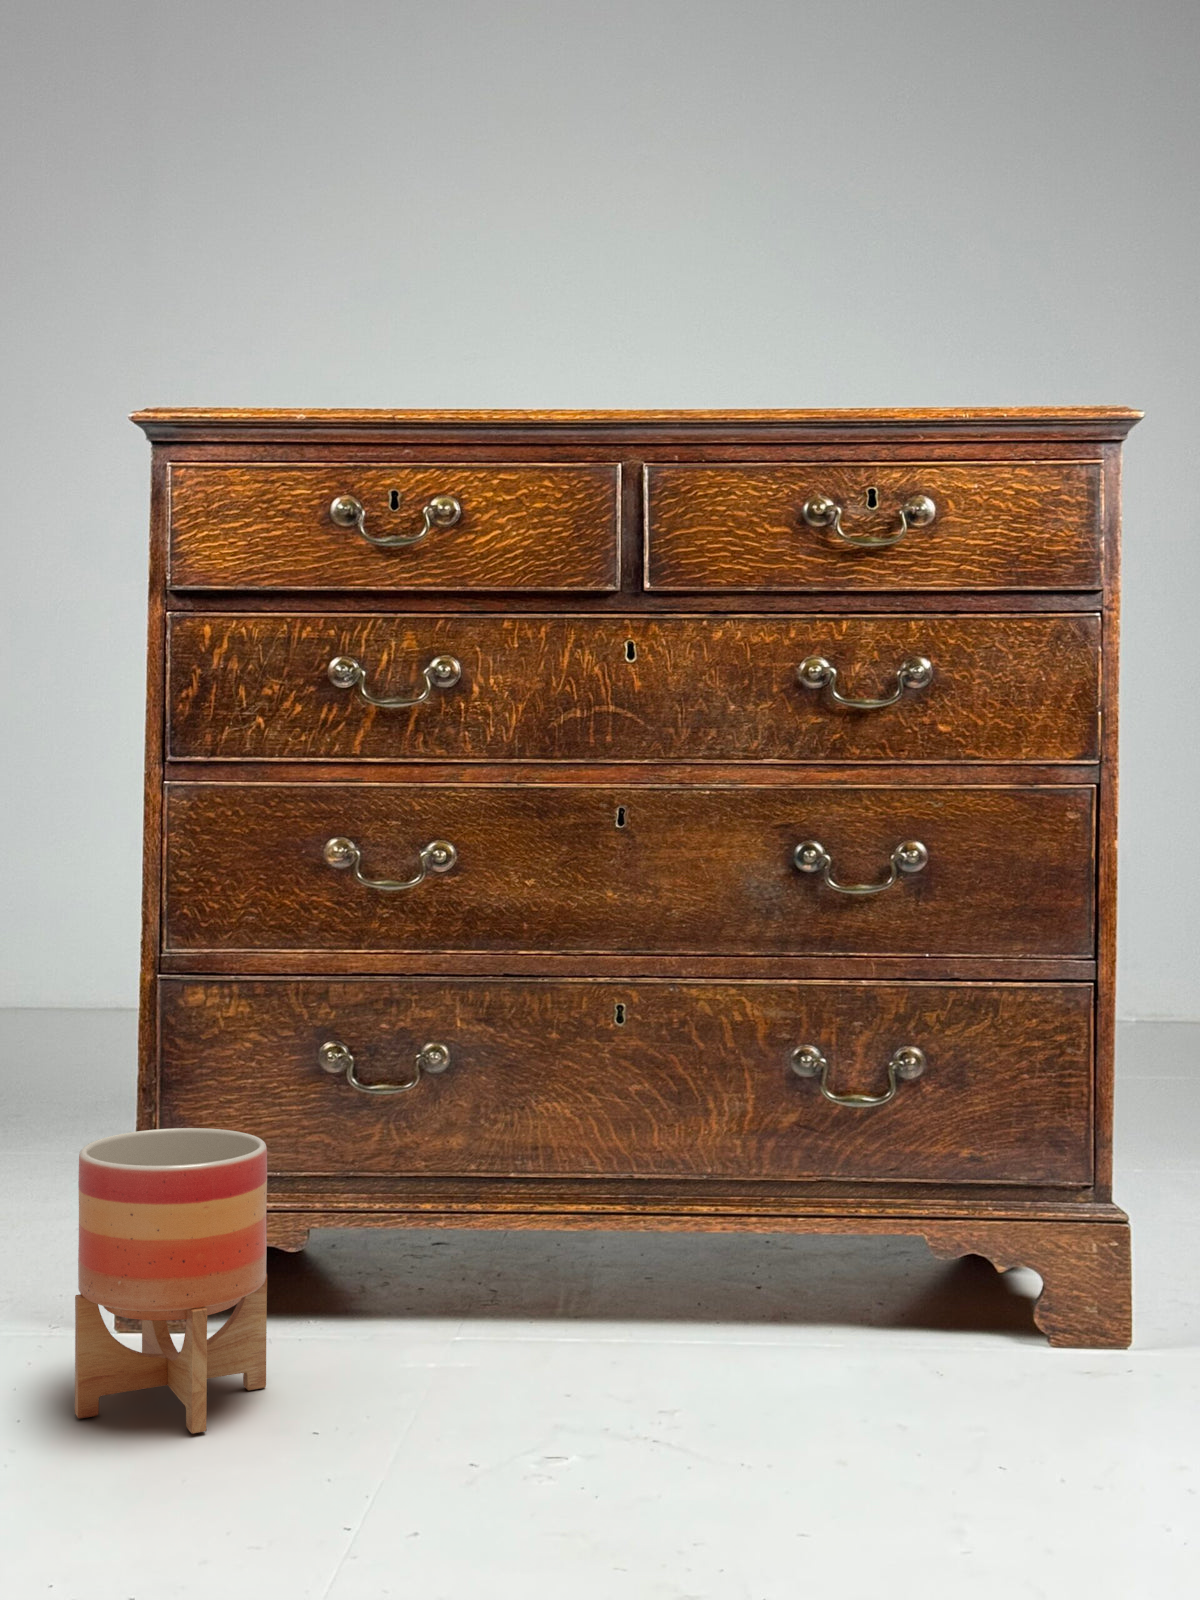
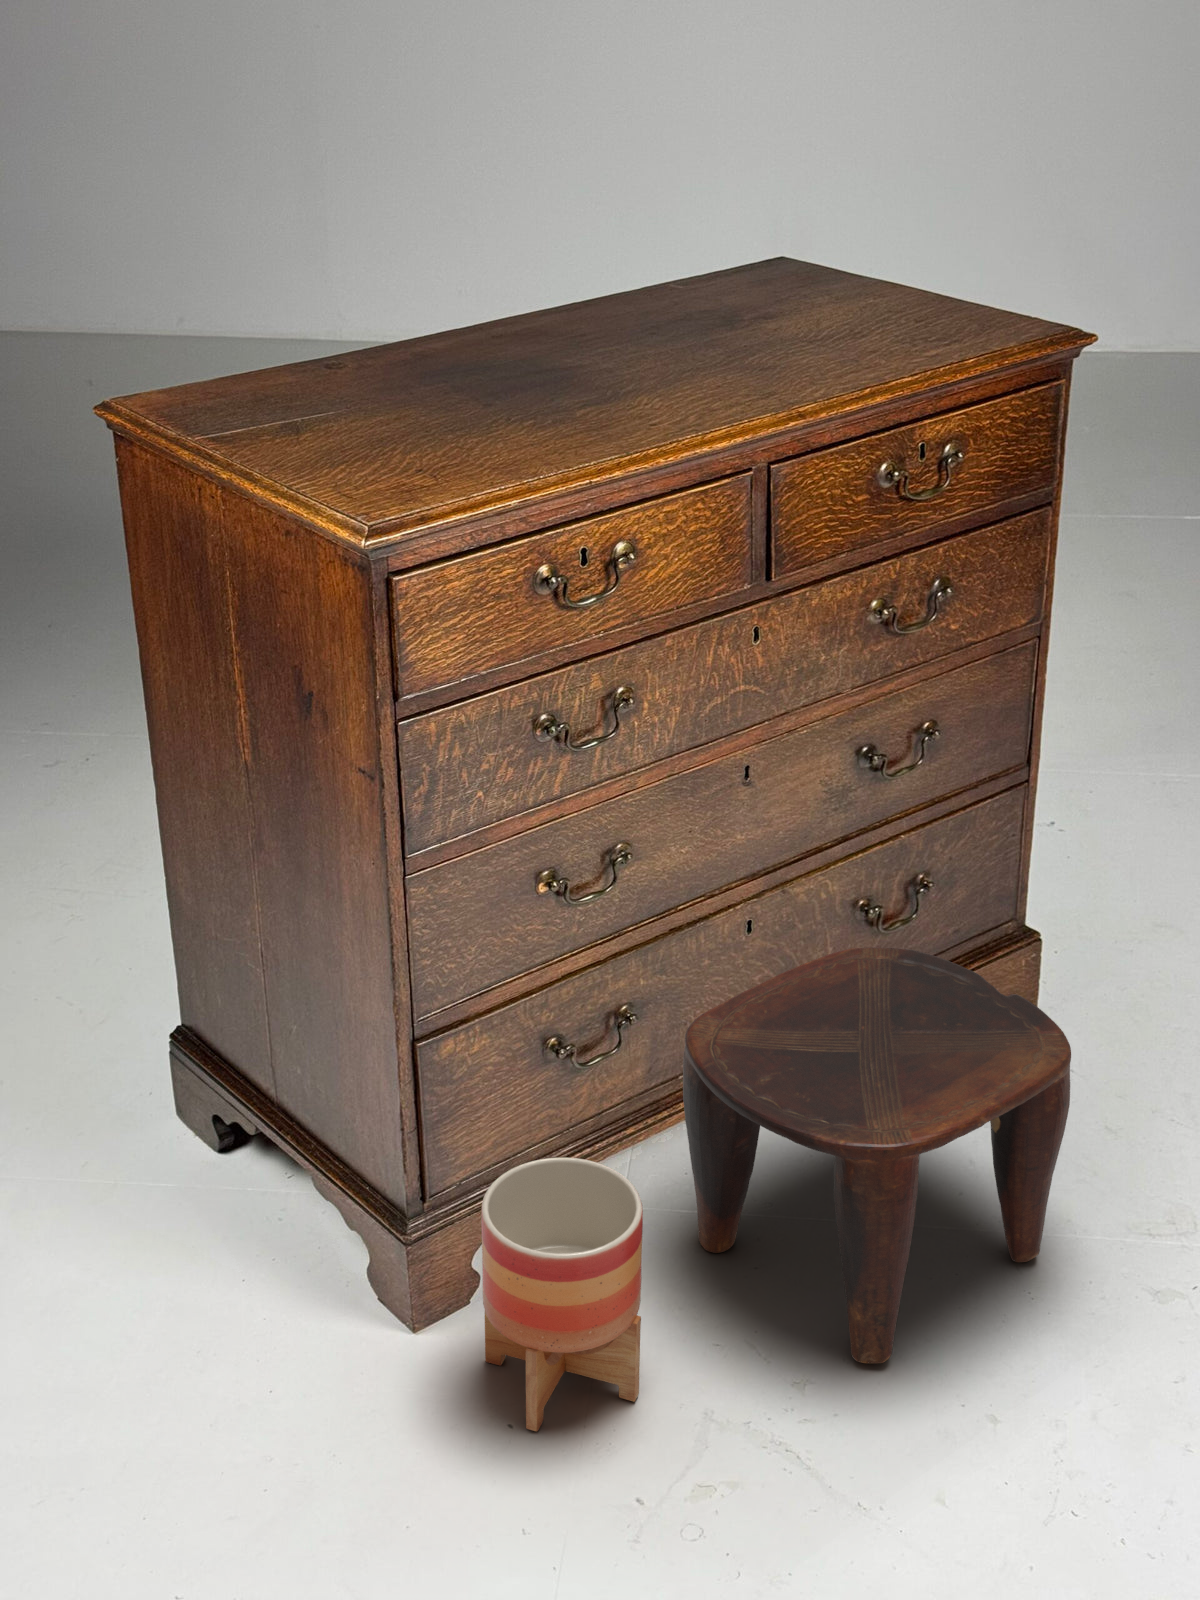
stool: none [397,1067,851,1494] -> present [683,947,1071,1363]

